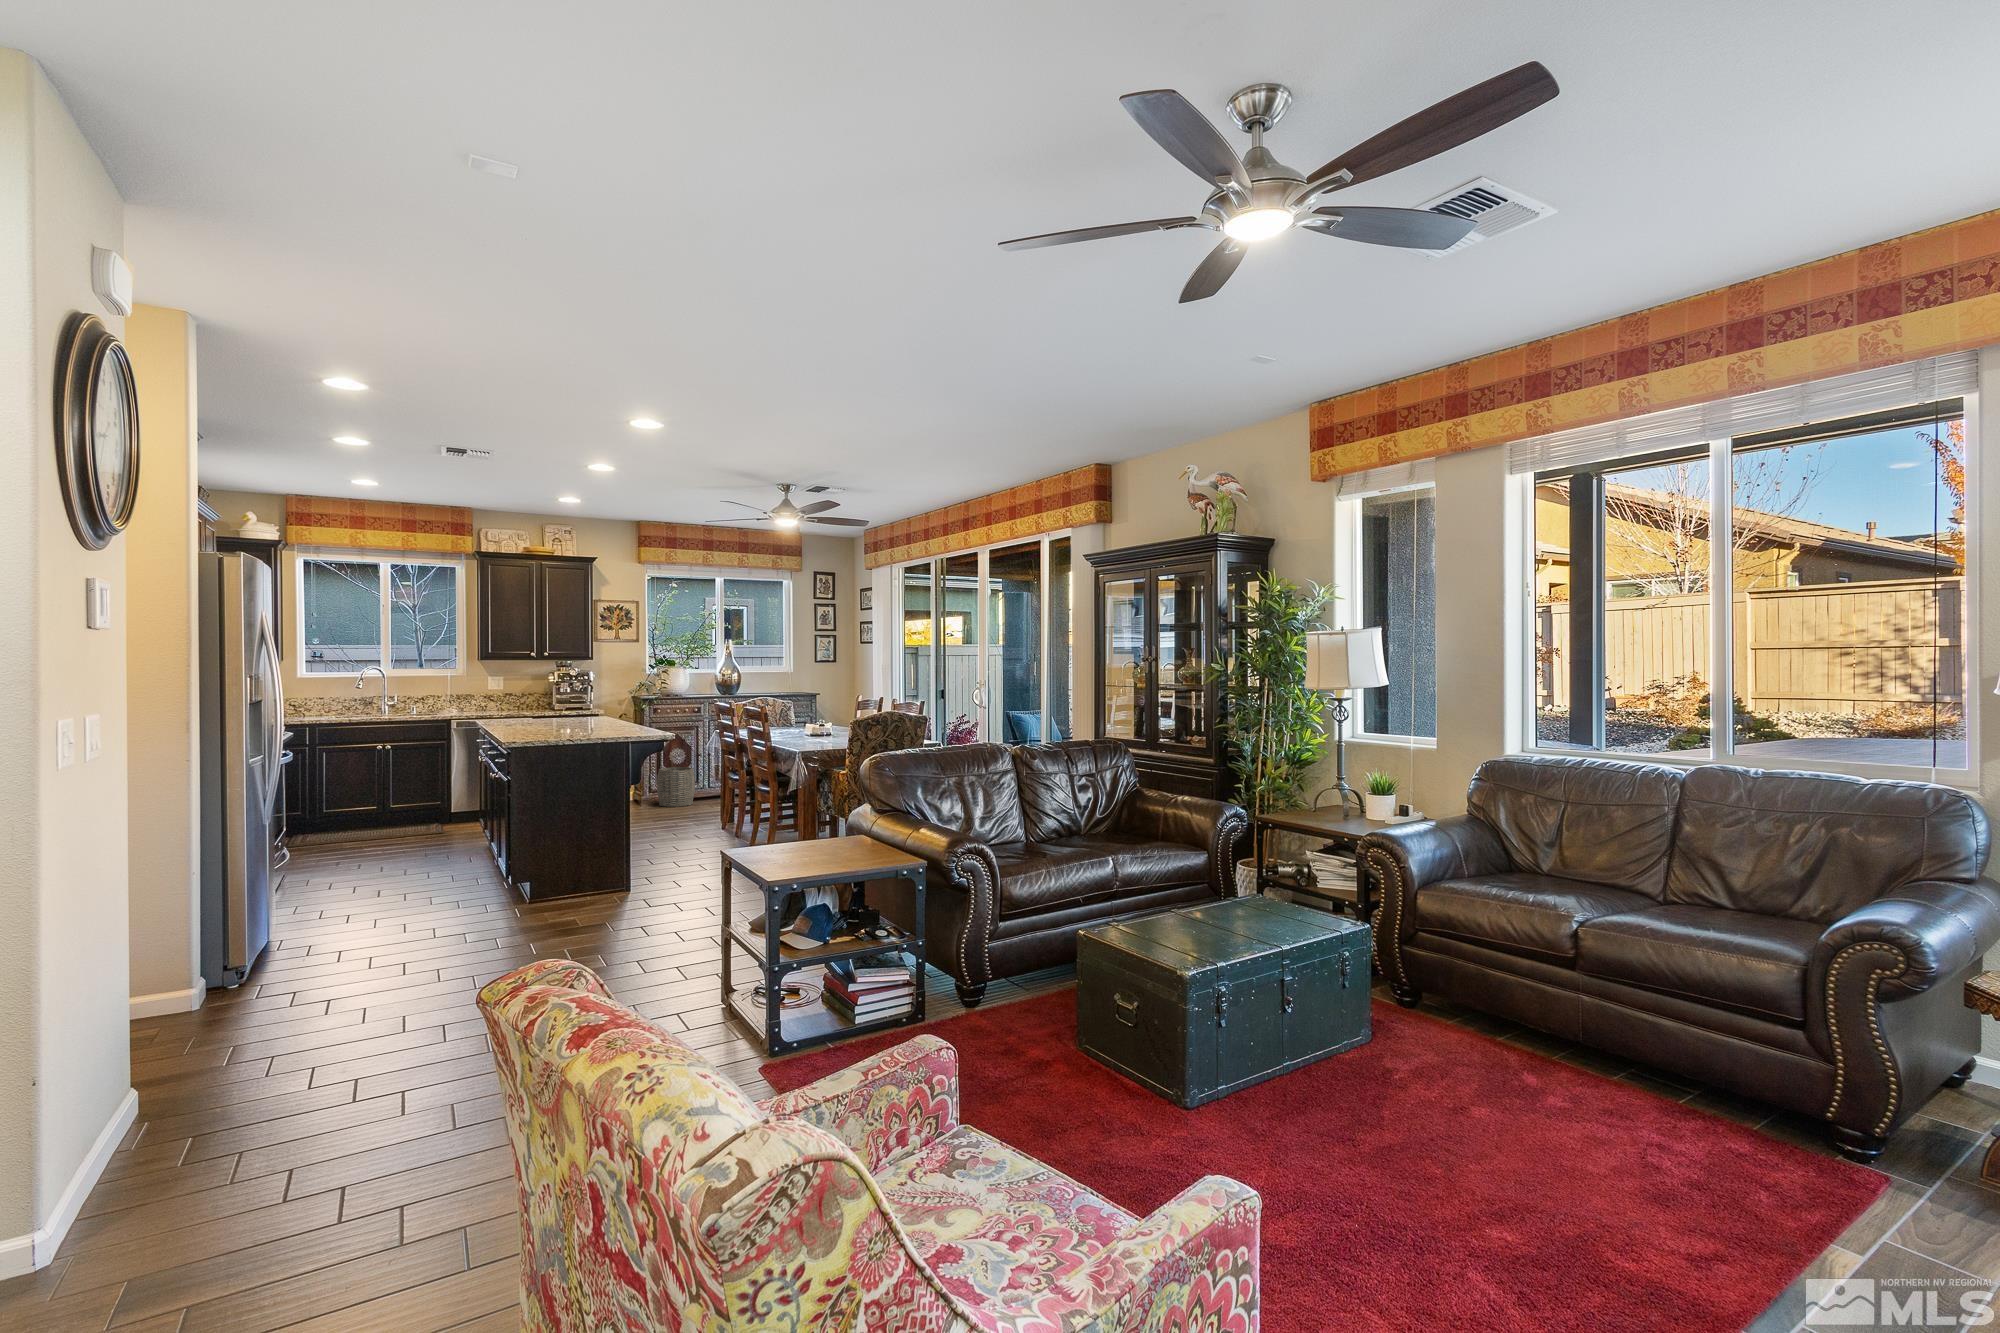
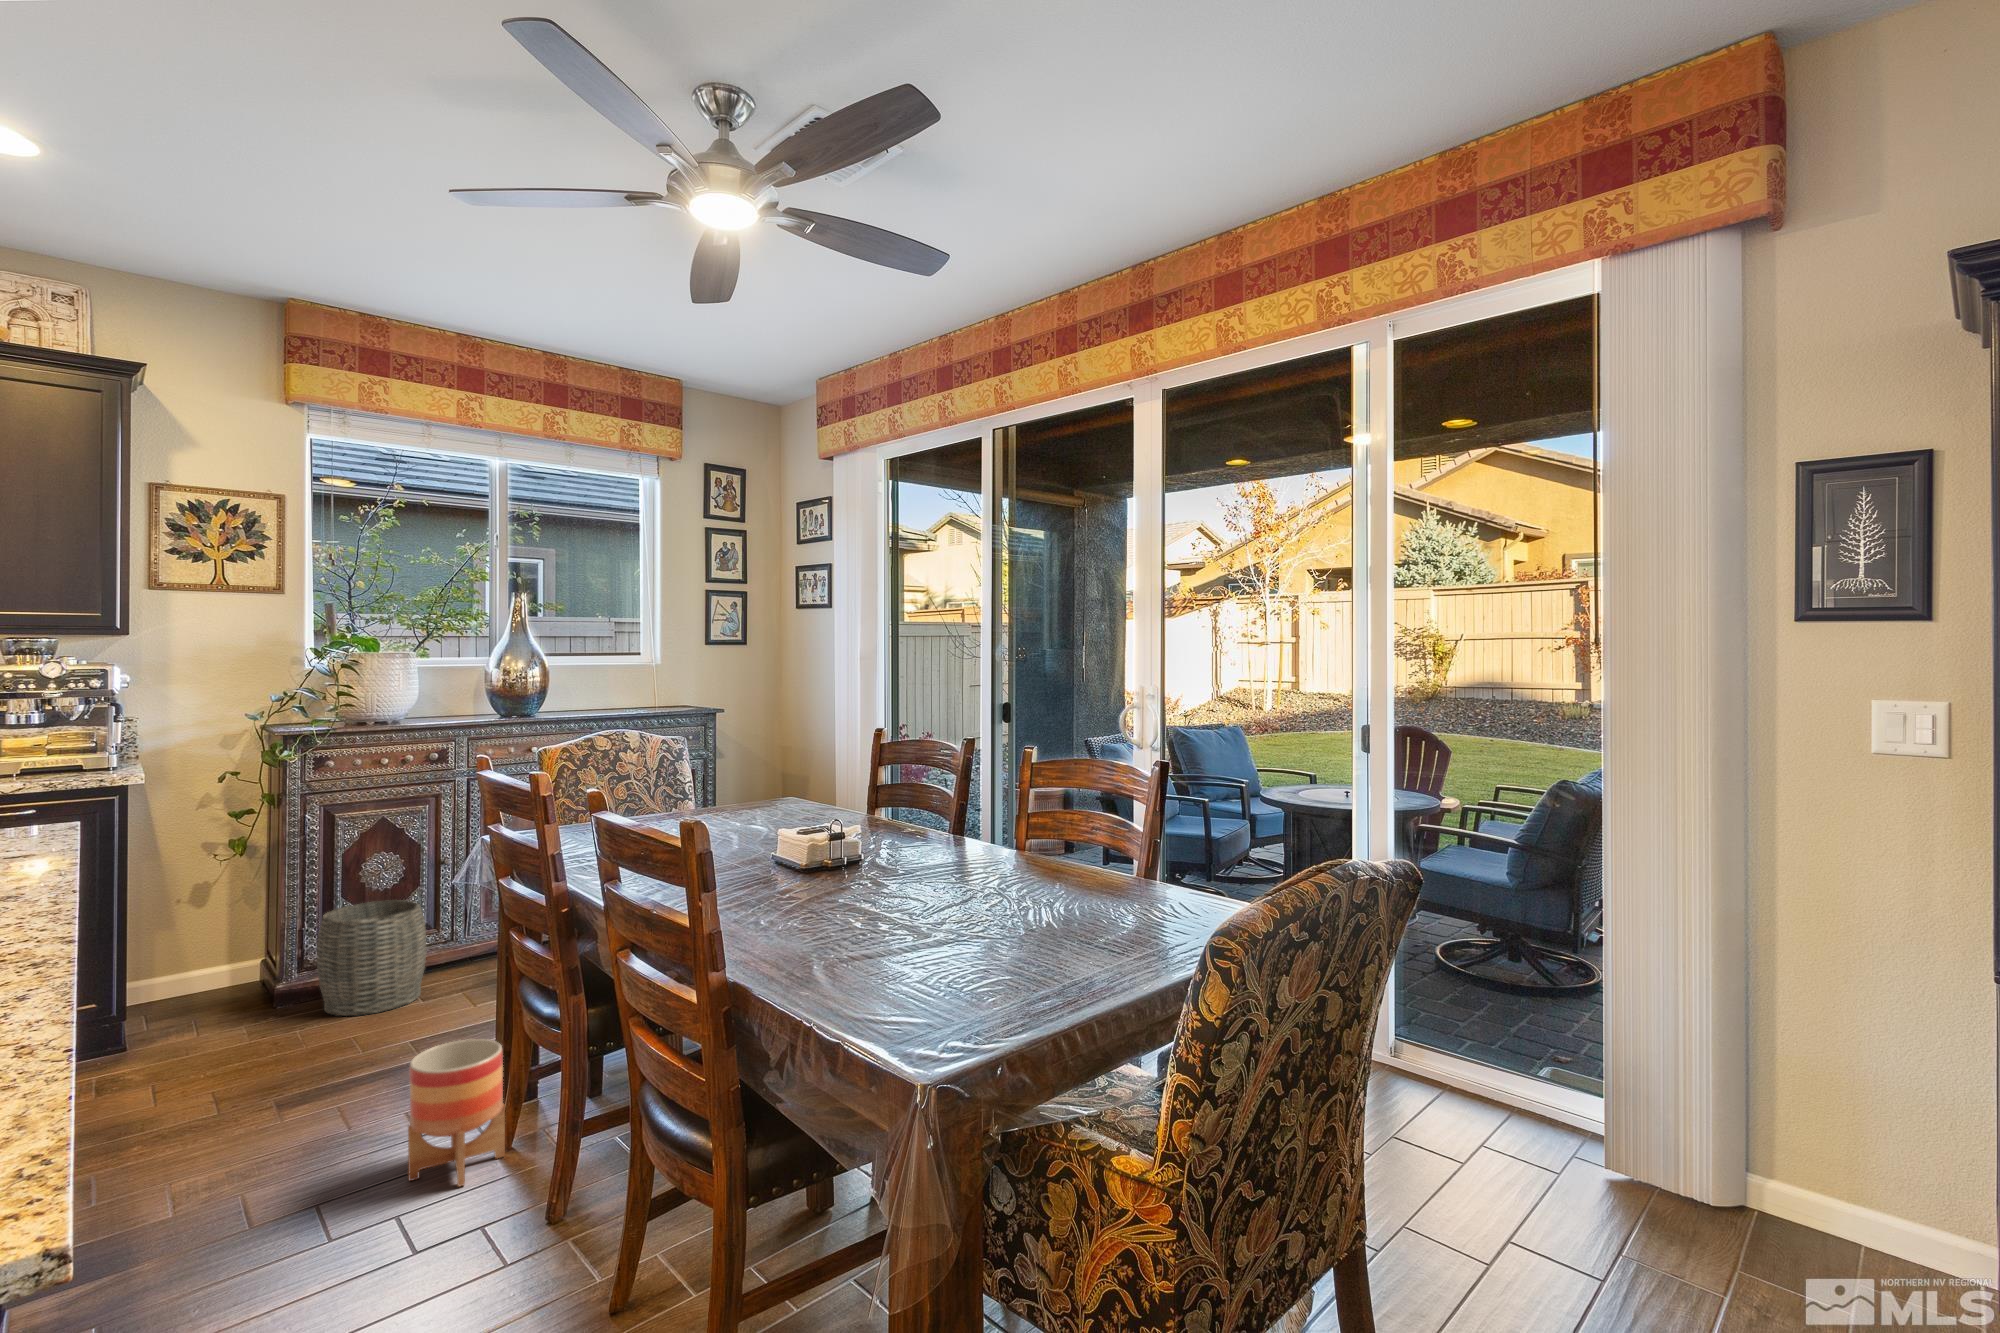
planter: none [698,793,725,832] -> present [408,1039,505,1186]

